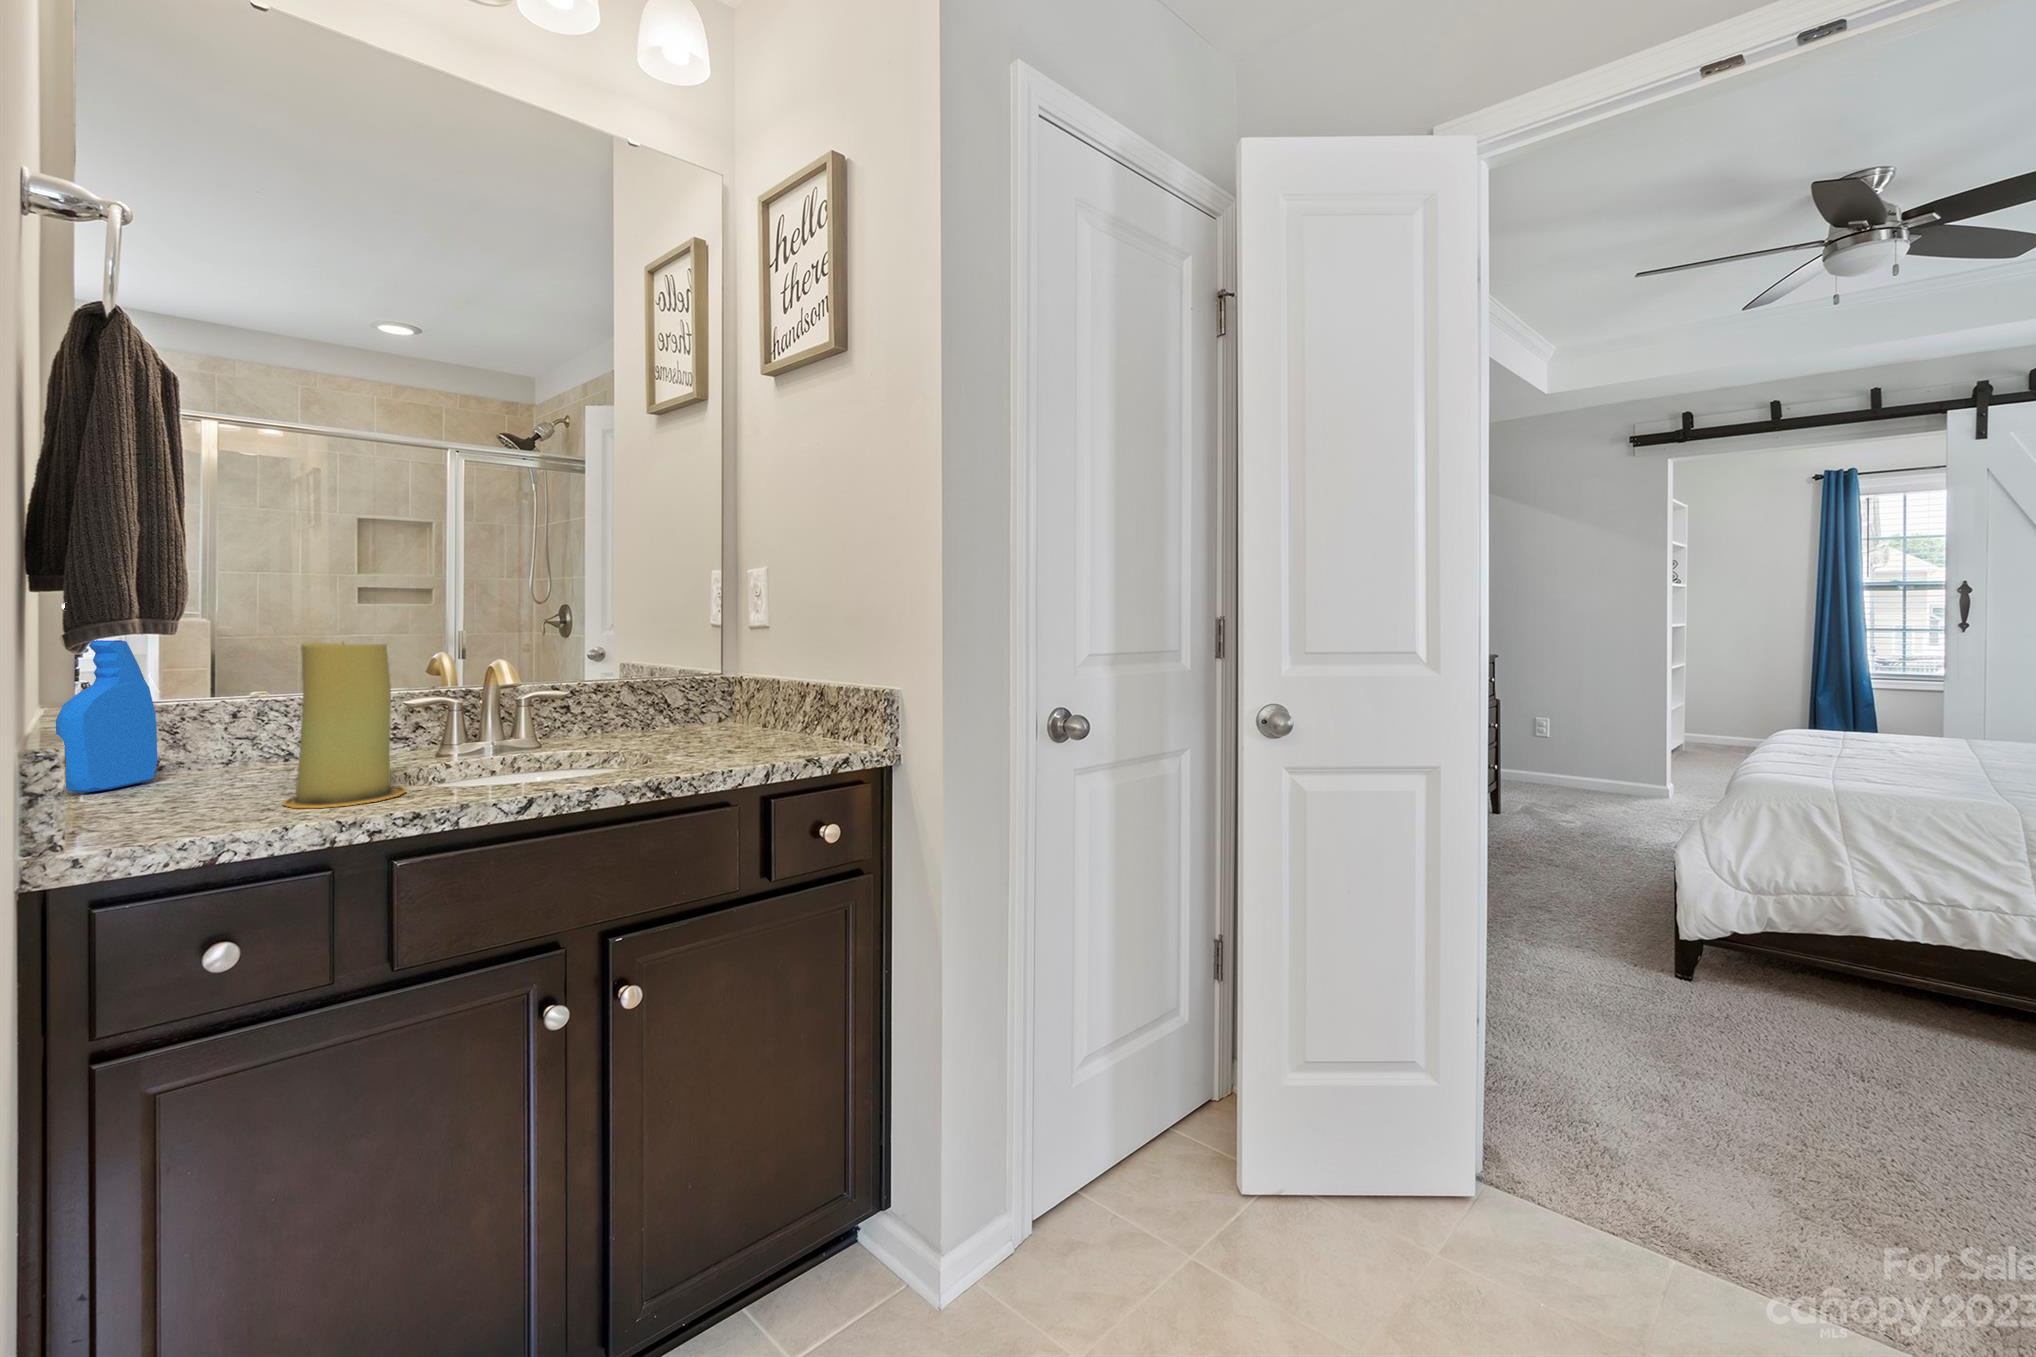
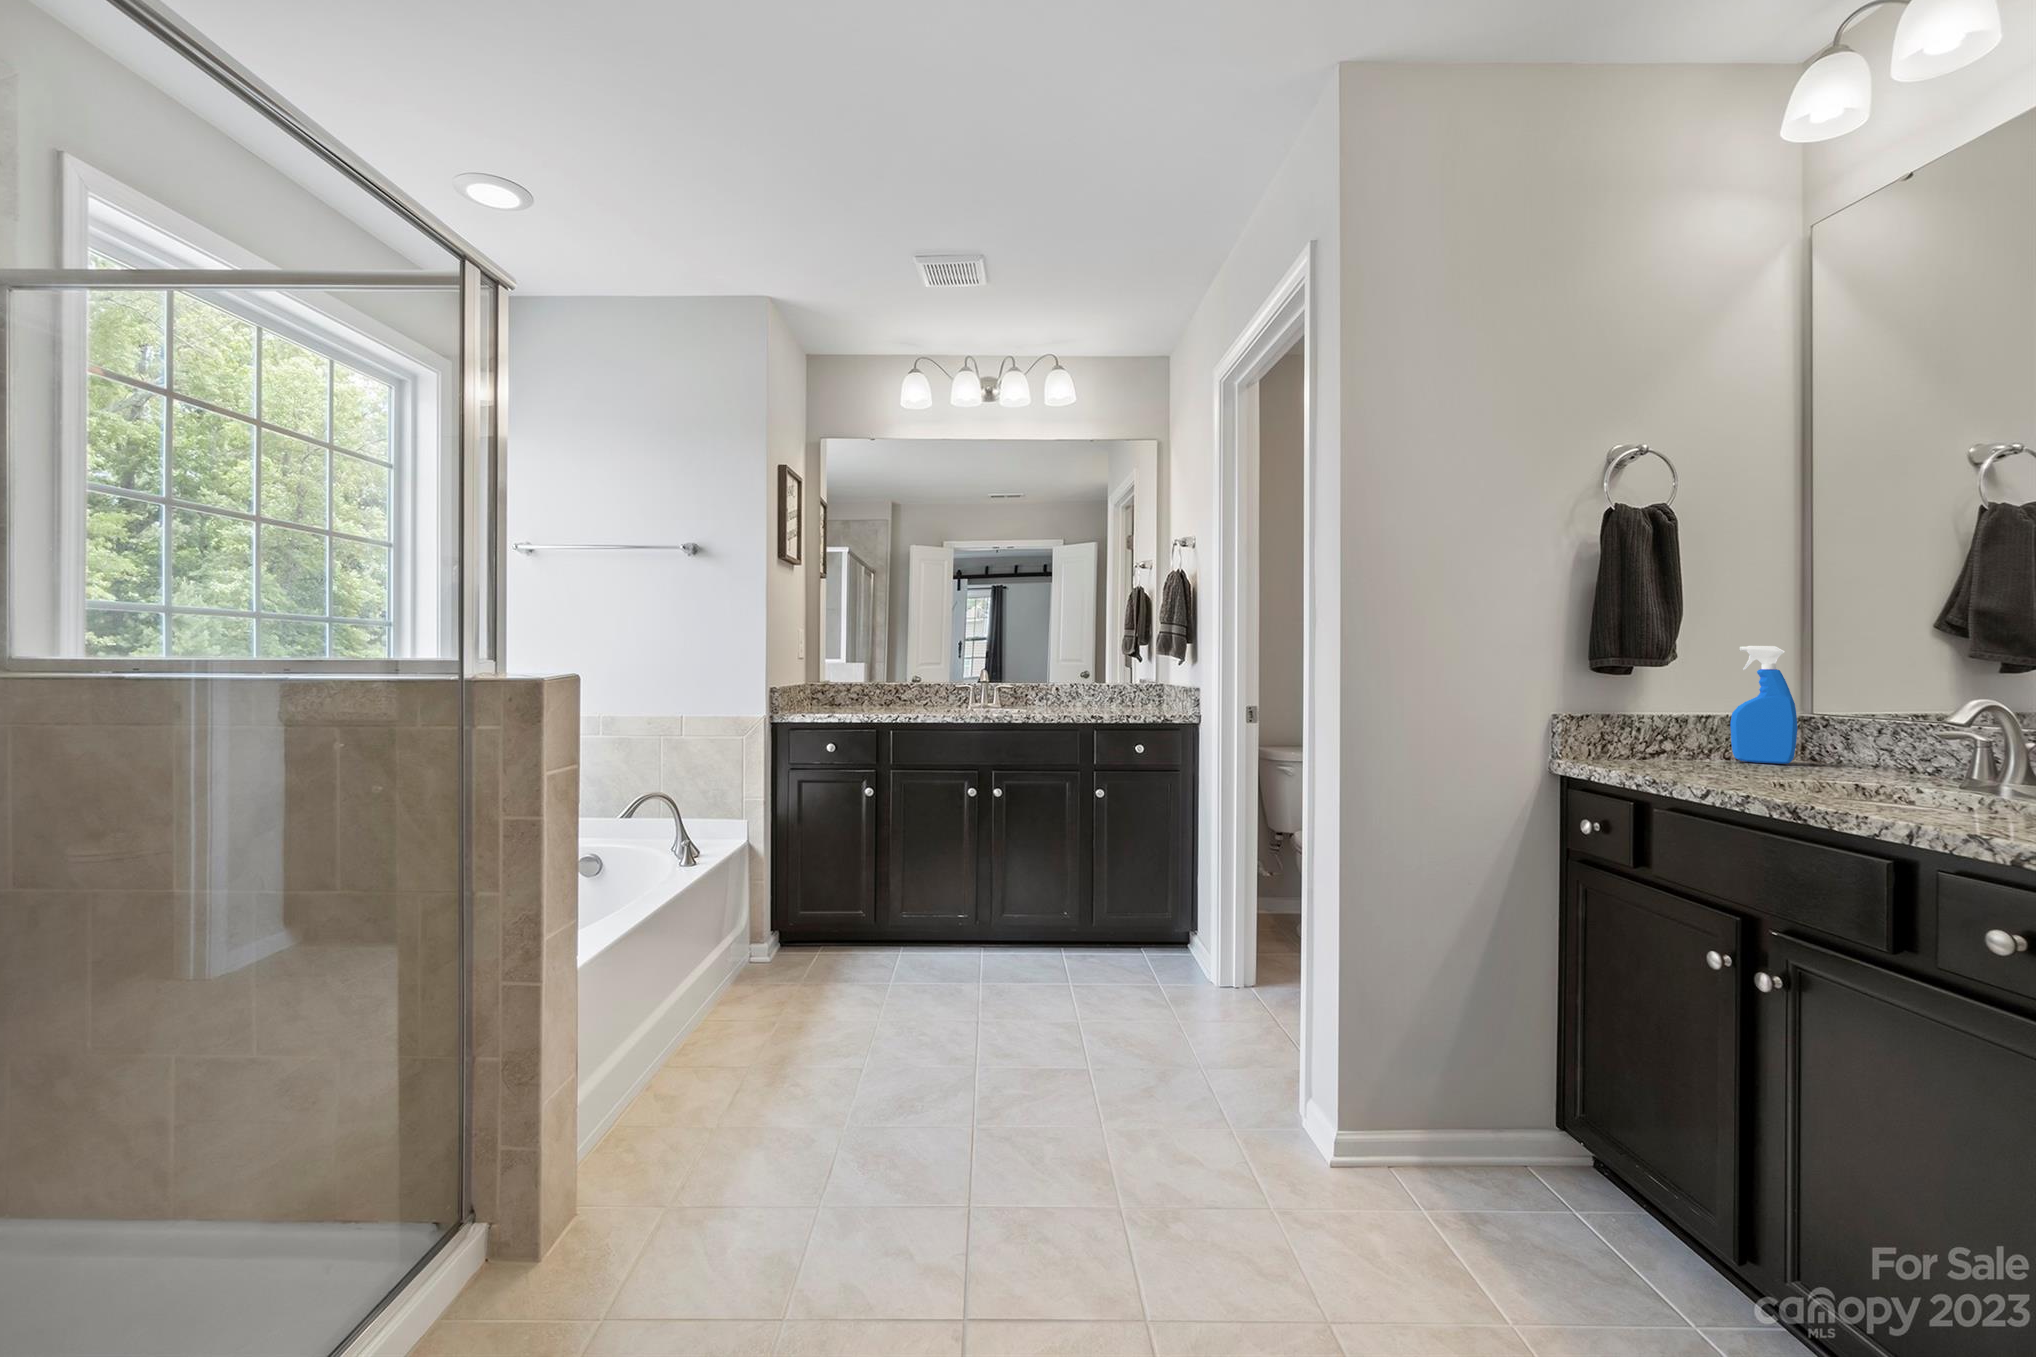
candle: present [283,642,406,808] -> none [1673,667,1750,777]

